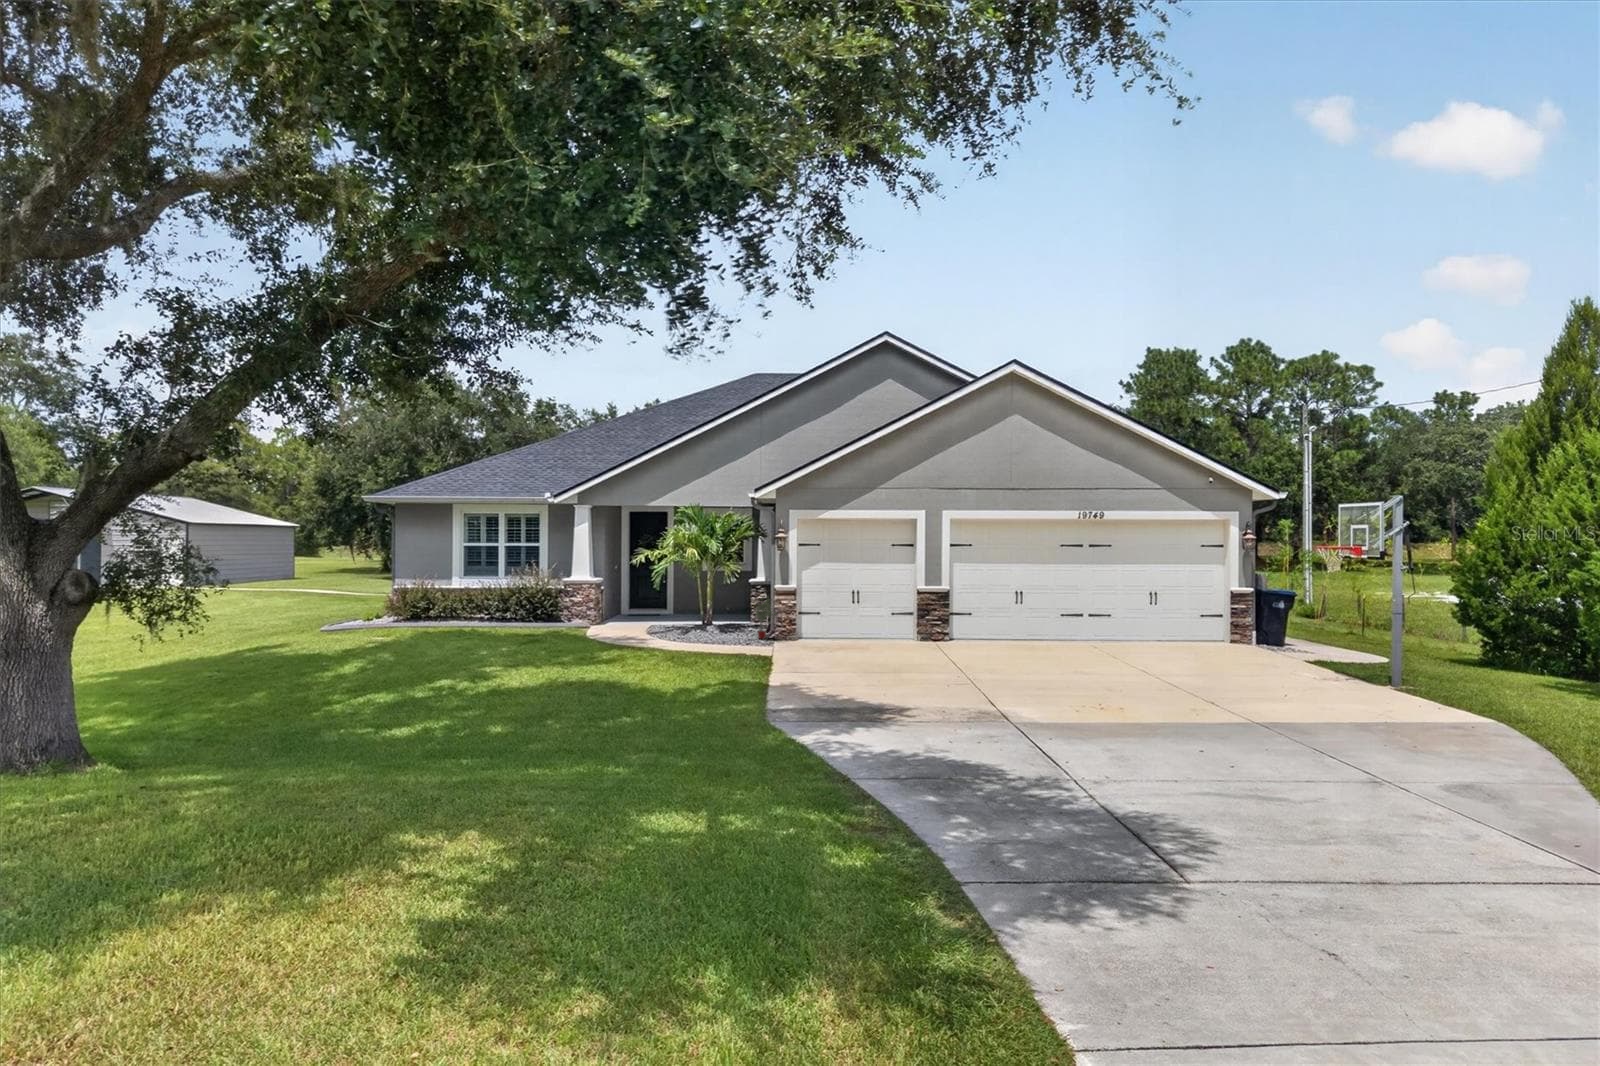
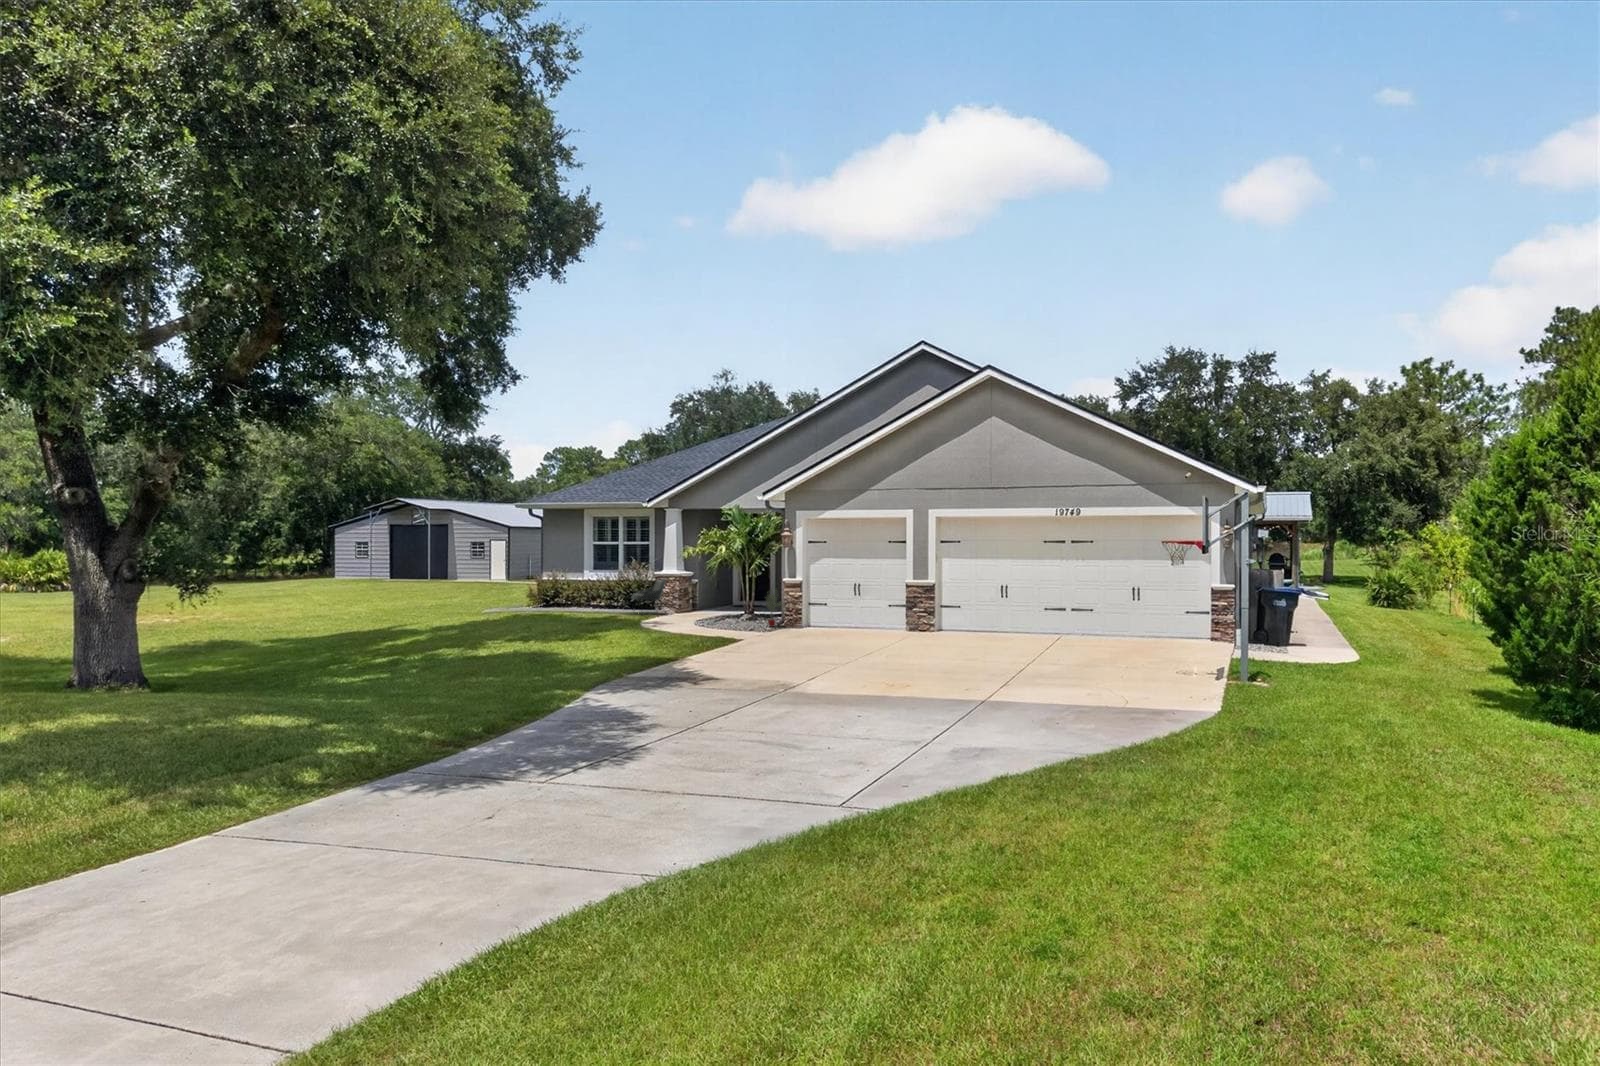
lounge chair: none [550,586,595,629] -> present [631,579,665,614]

